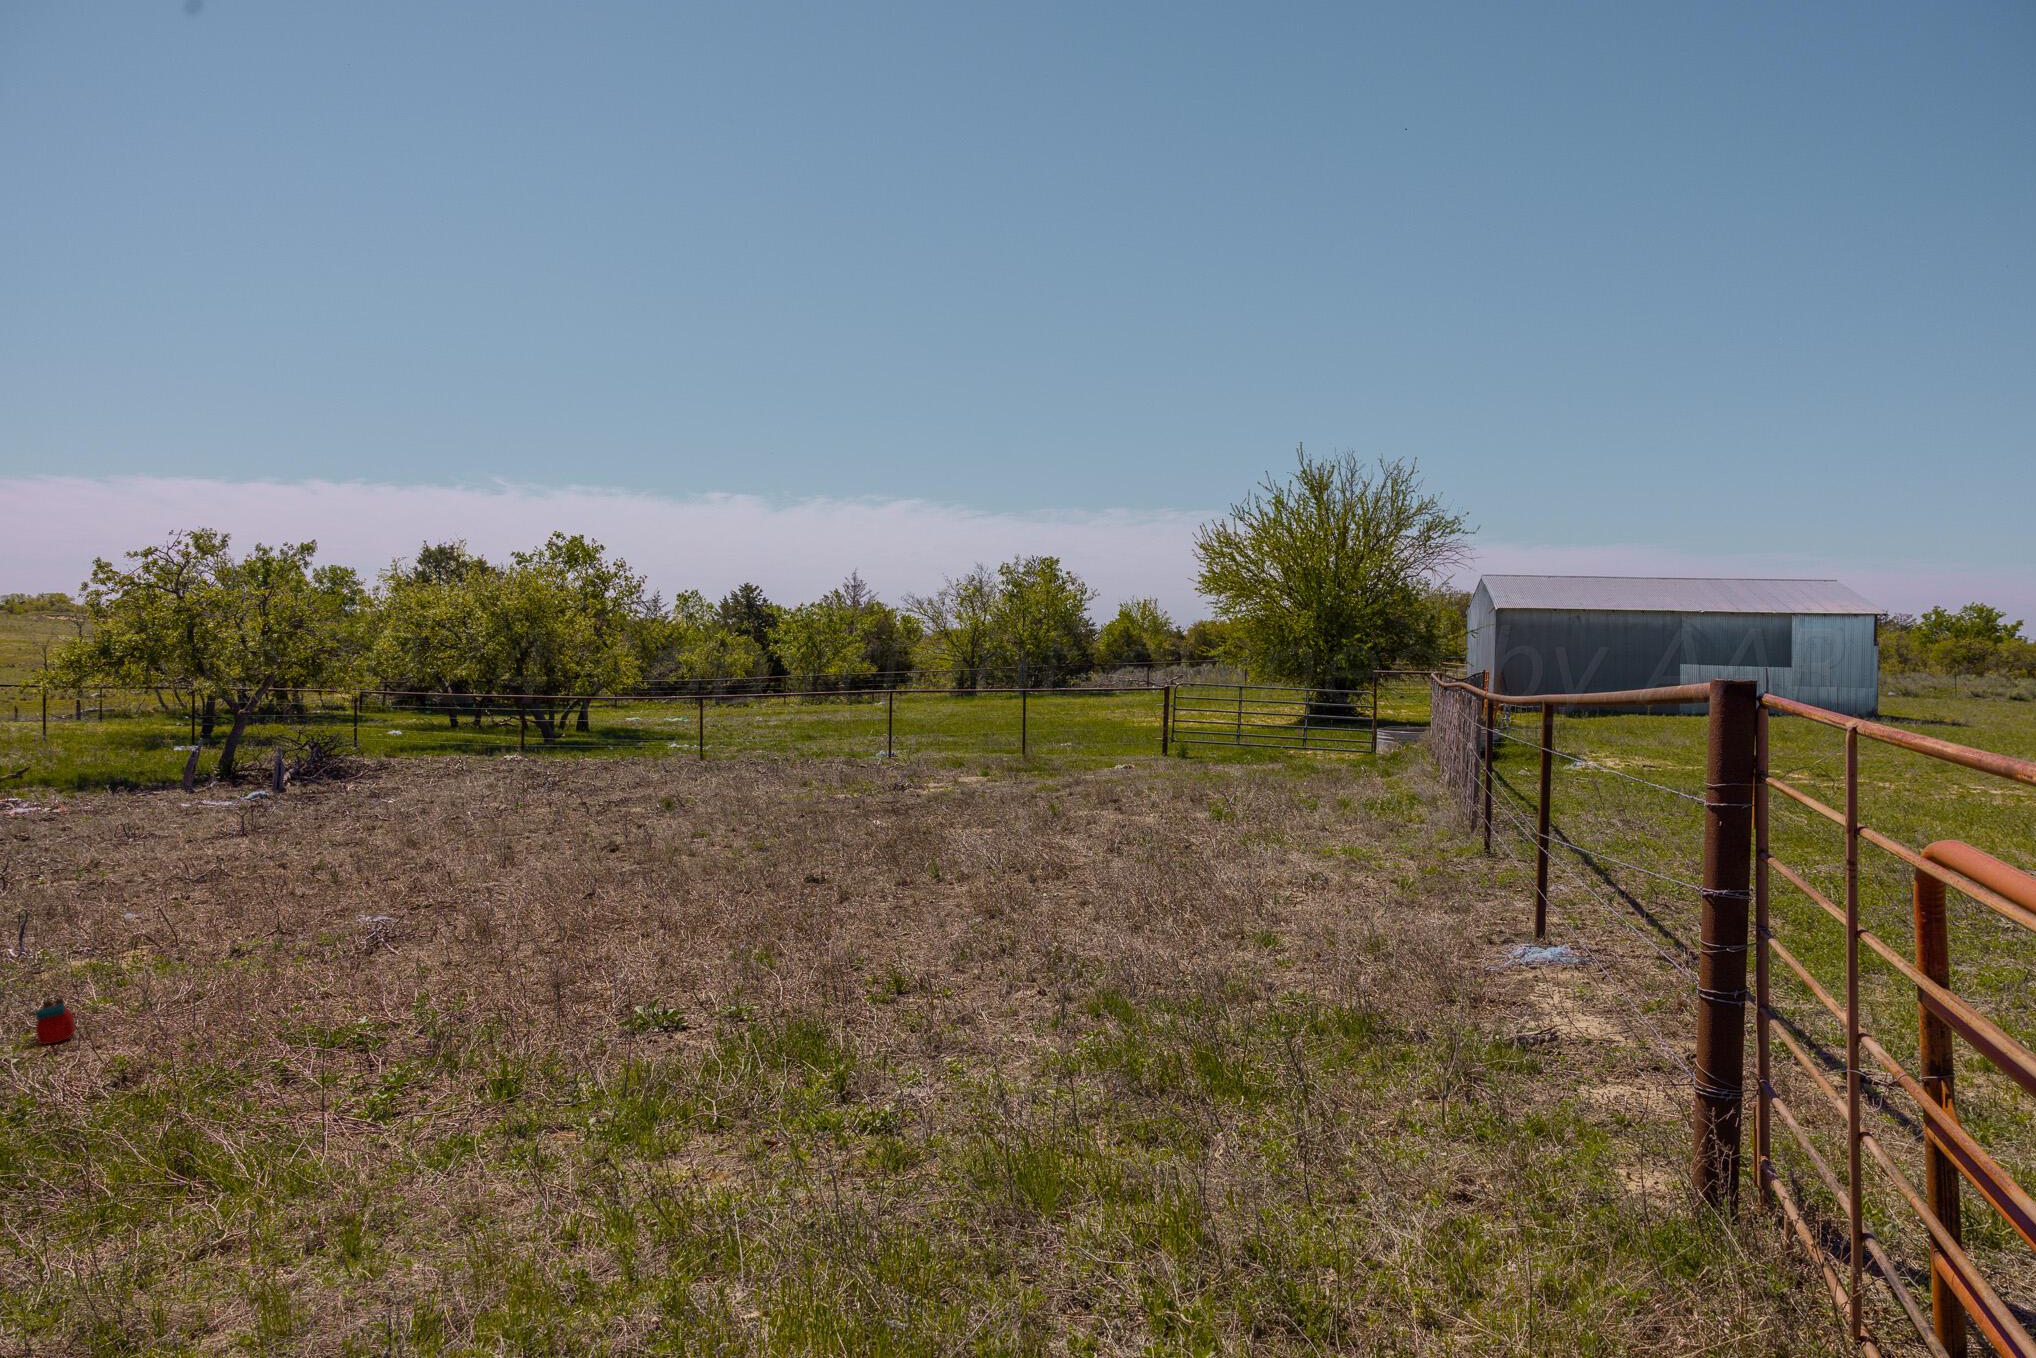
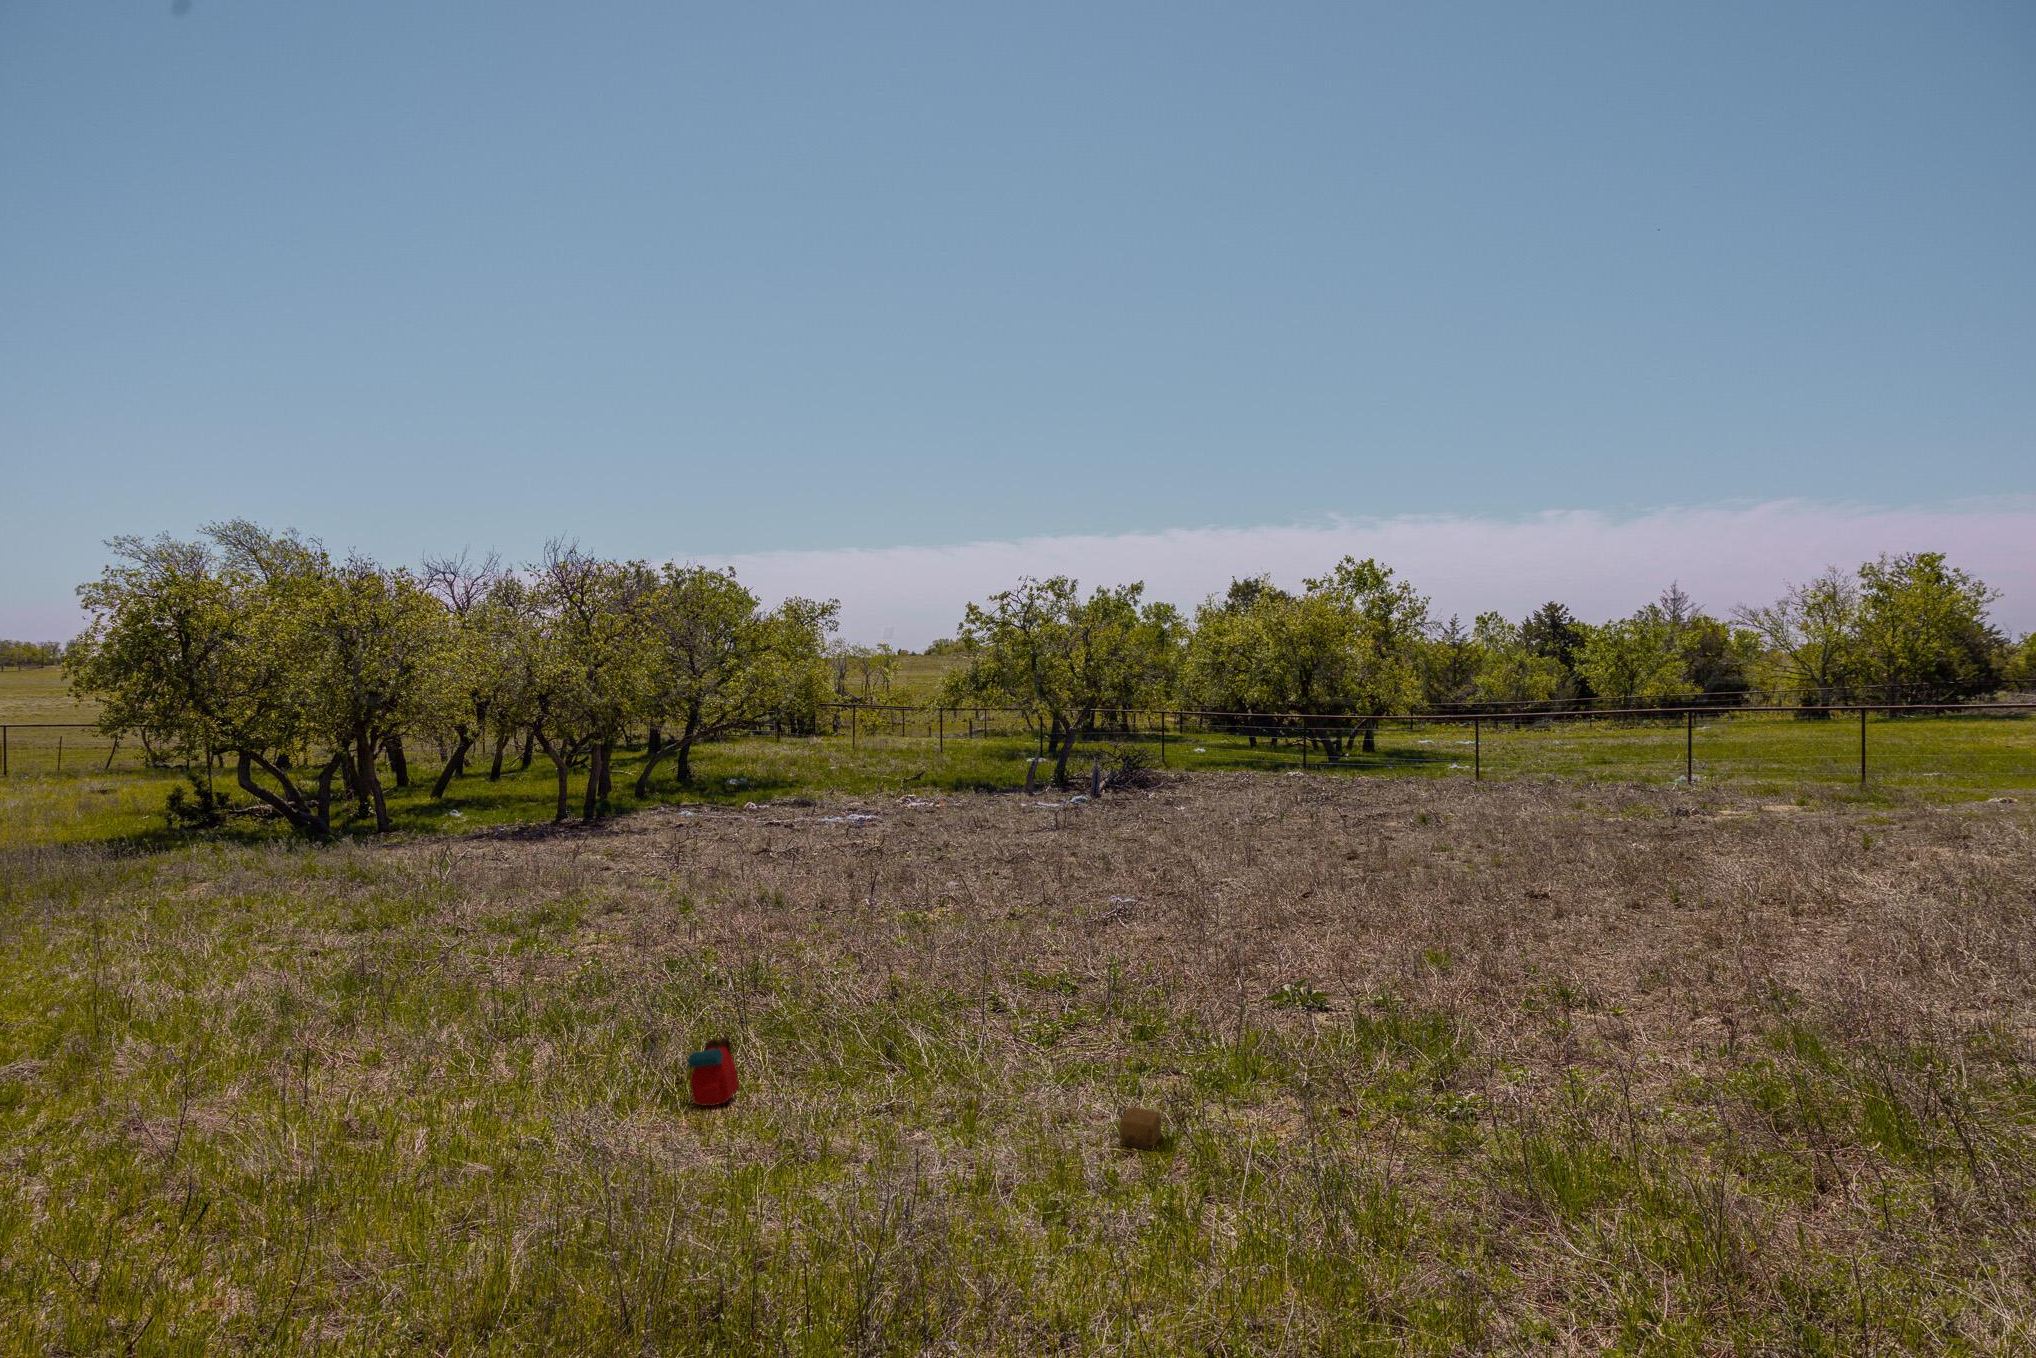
cardboard box: none [383,984,407,1004] -> present [1120,1107,1161,1151]

